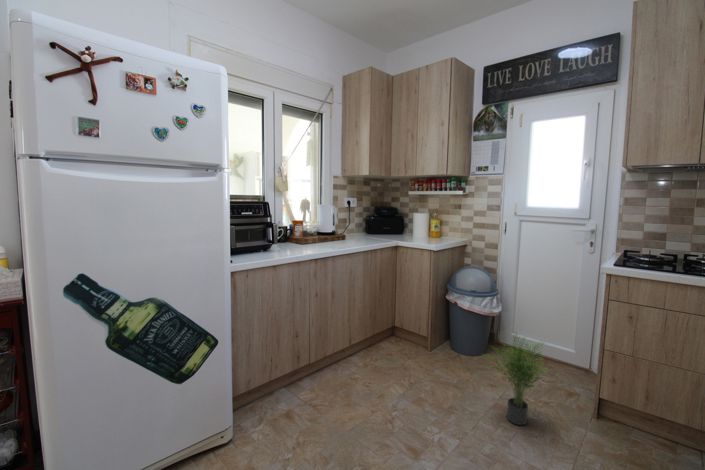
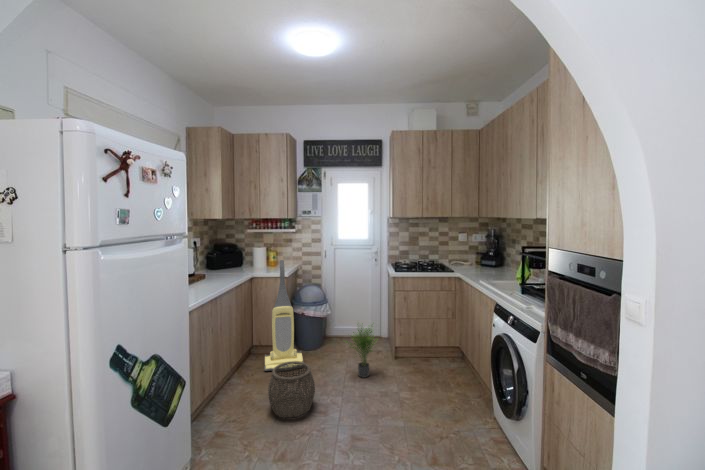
vacuum cleaner: none [388,227,443,372] -> present [264,260,303,371]
woven basket: none [349,357,414,437] -> present [268,361,315,418]

